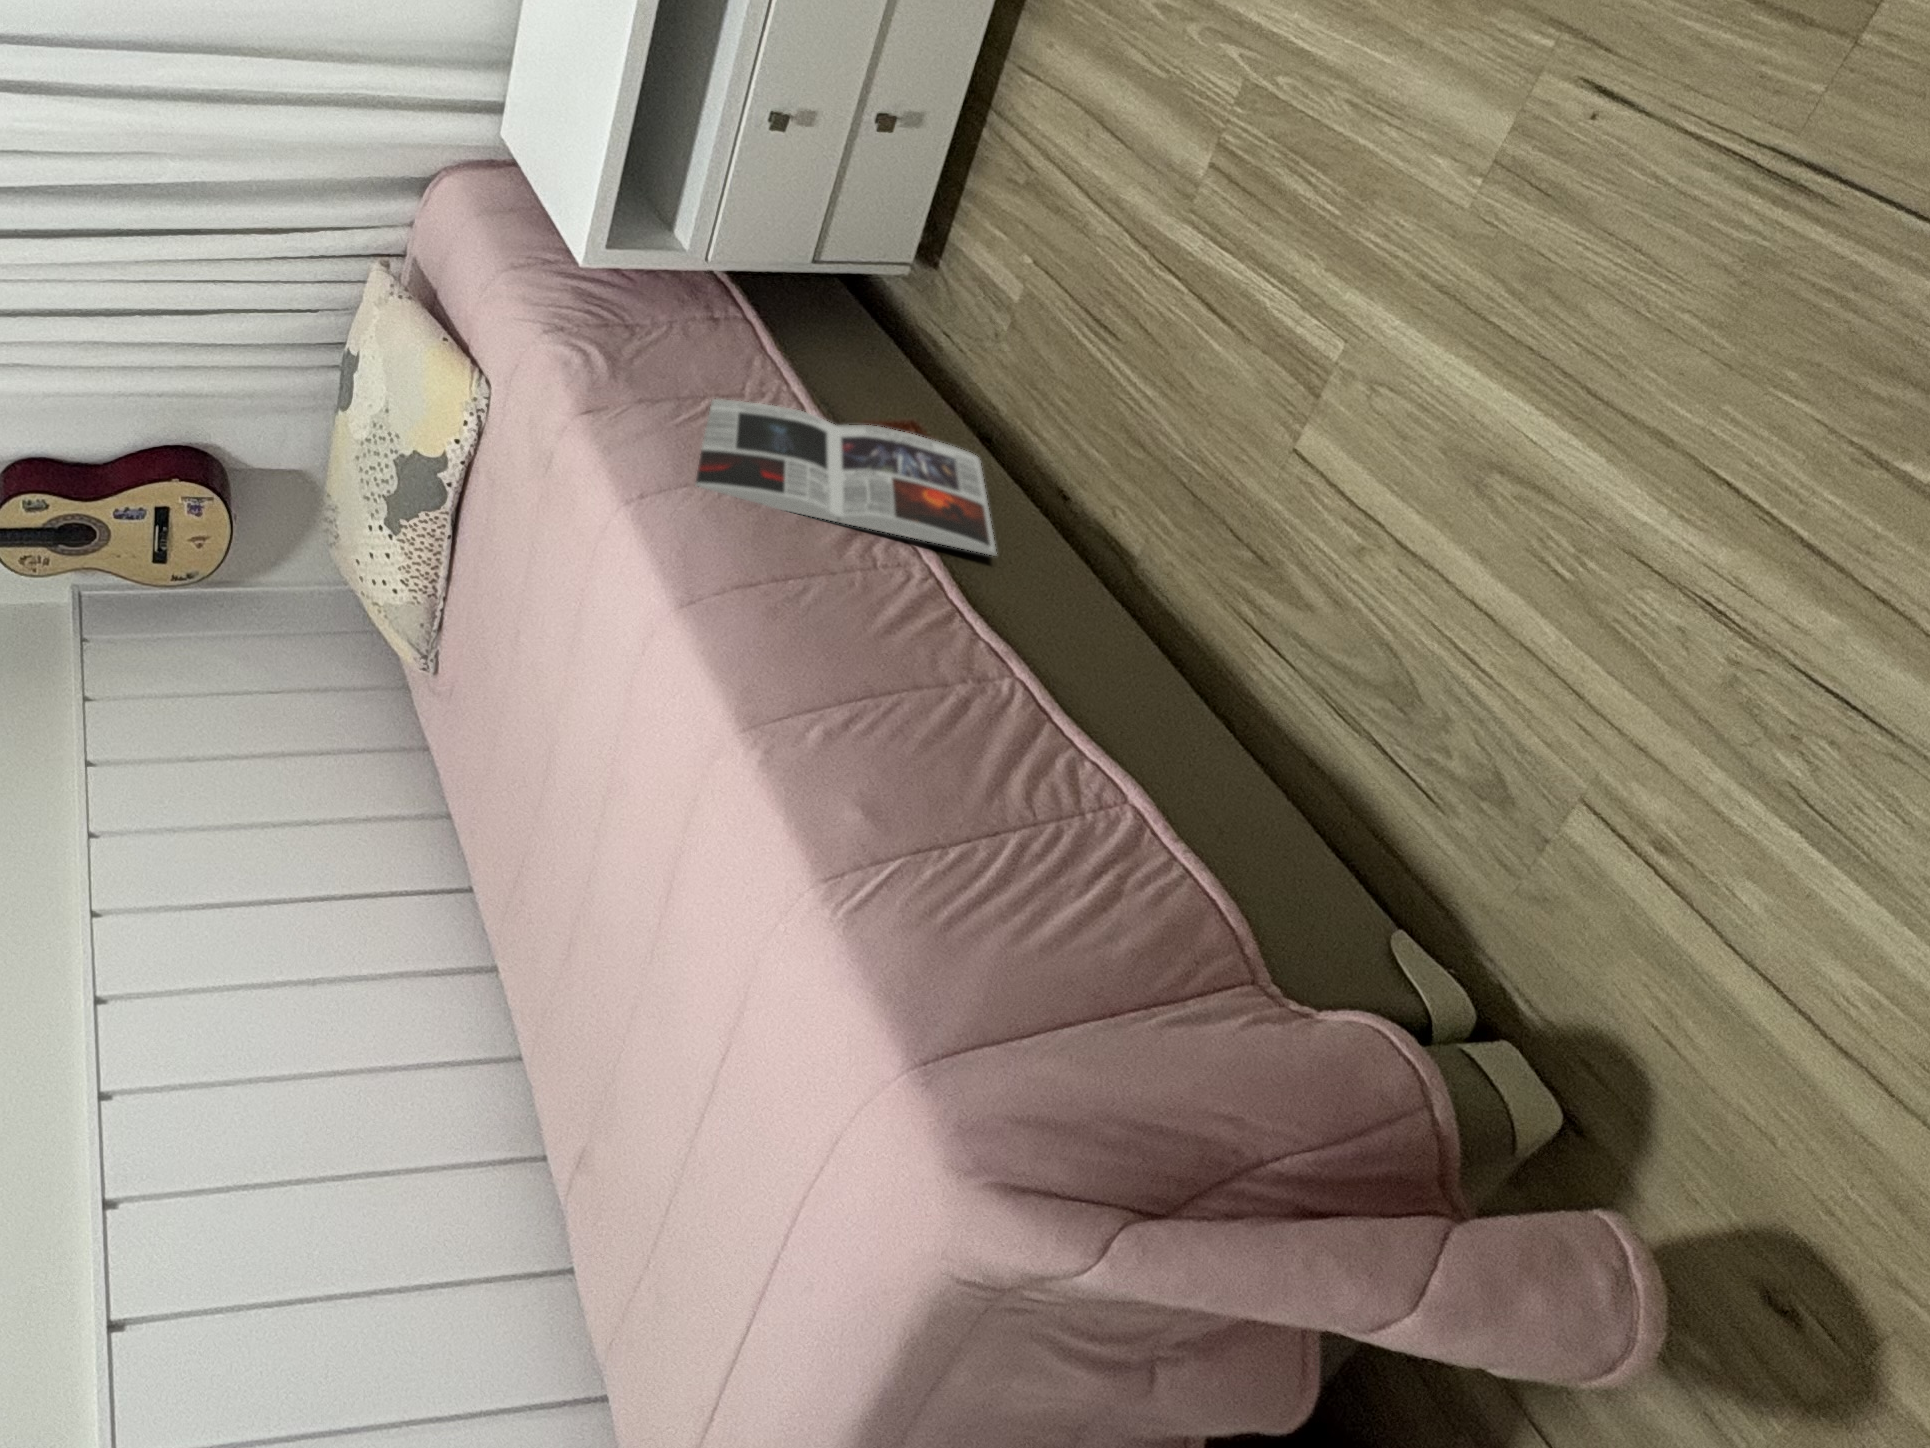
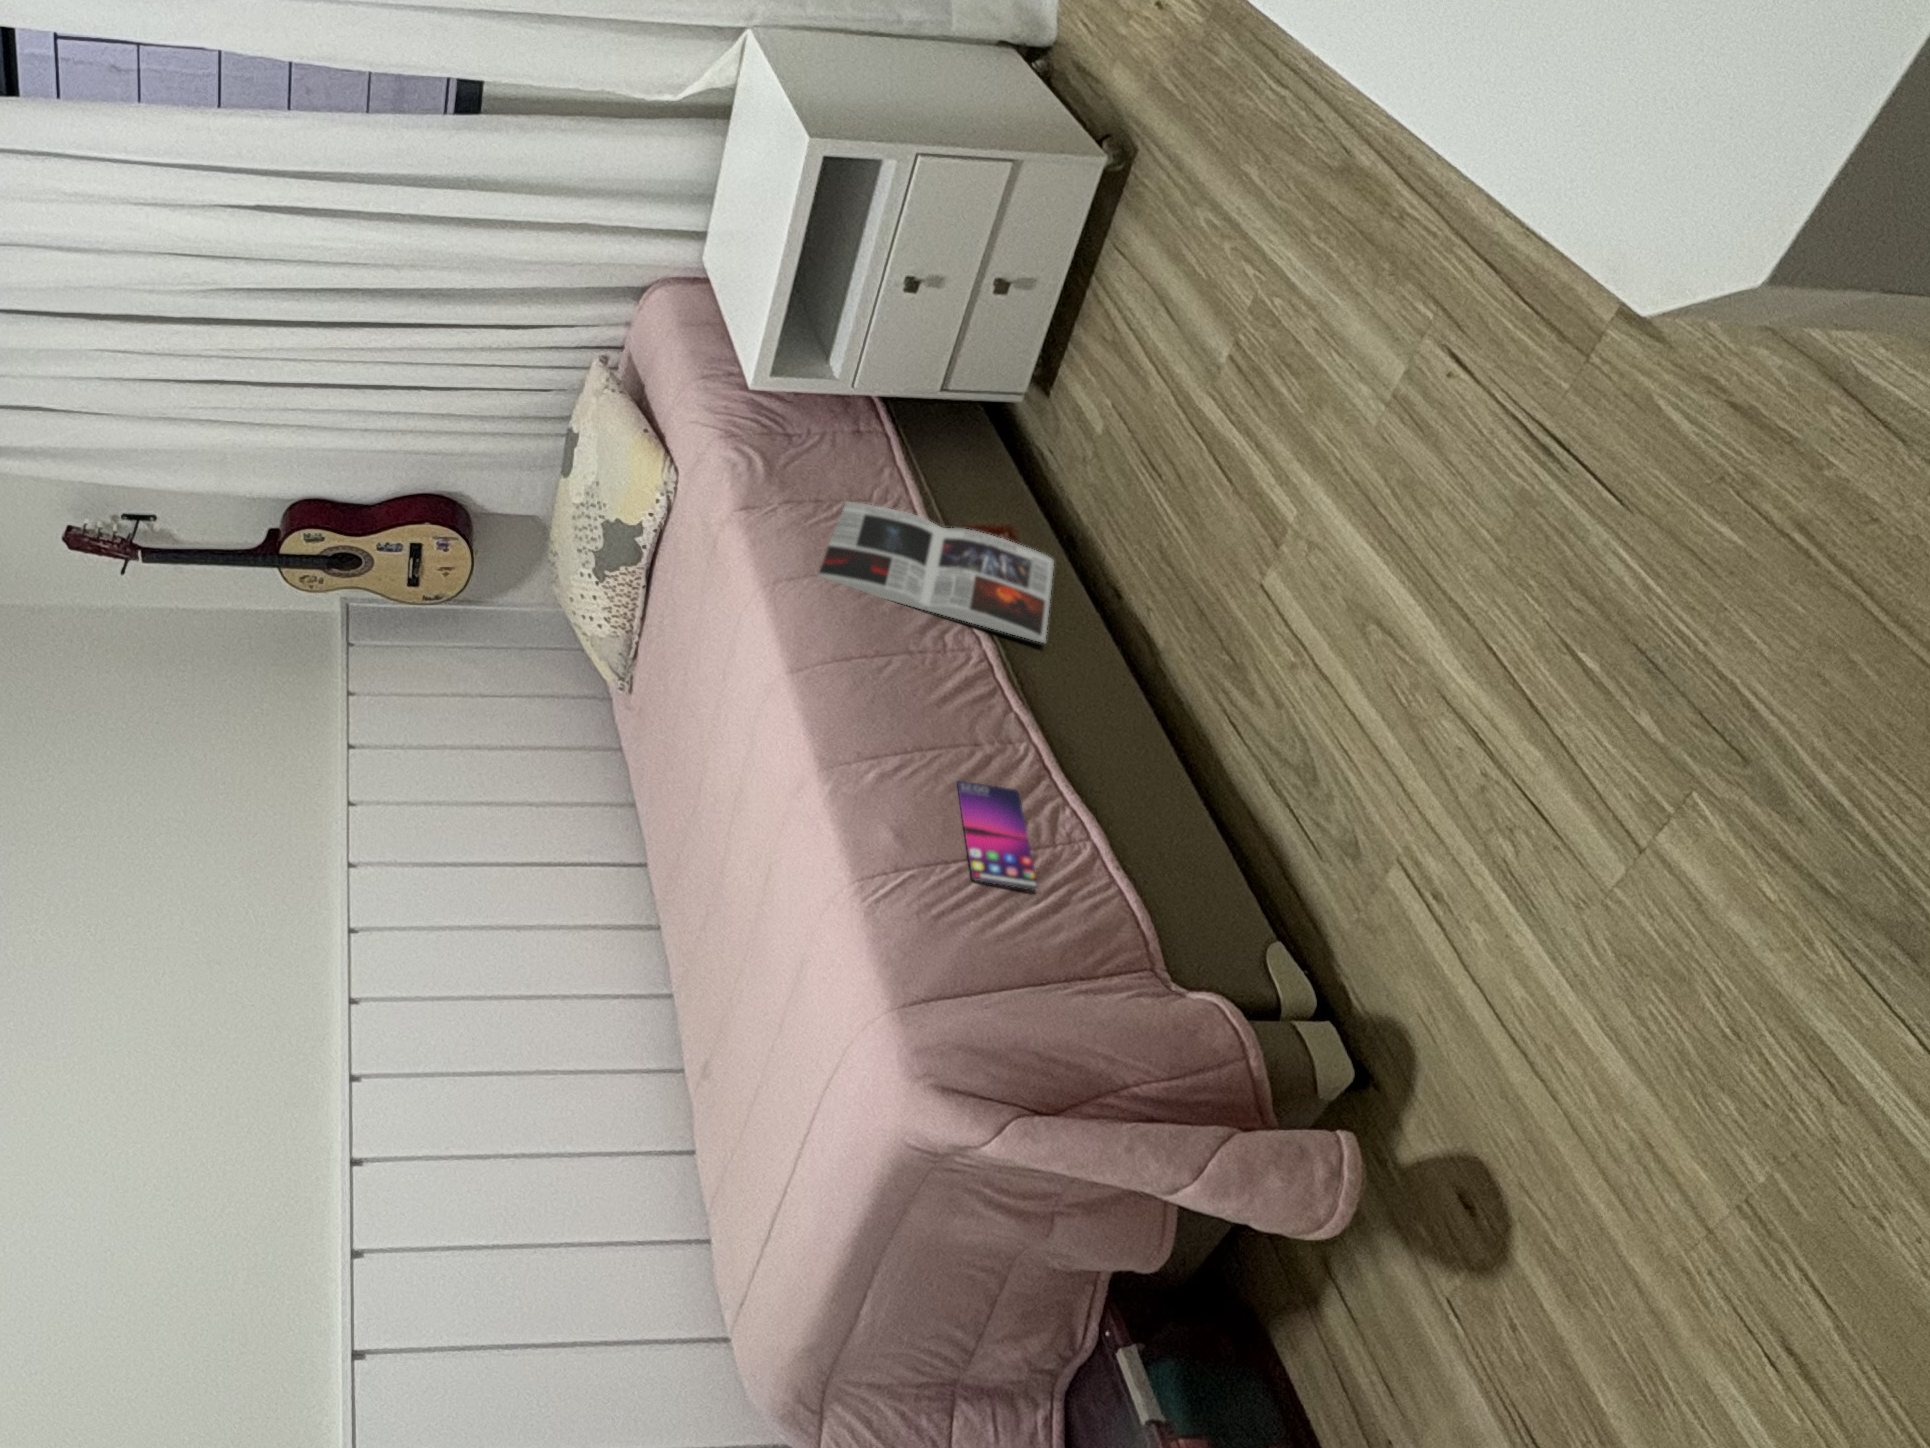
smartphone: none [929,734,1073,877] -> present [957,781,1038,890]

